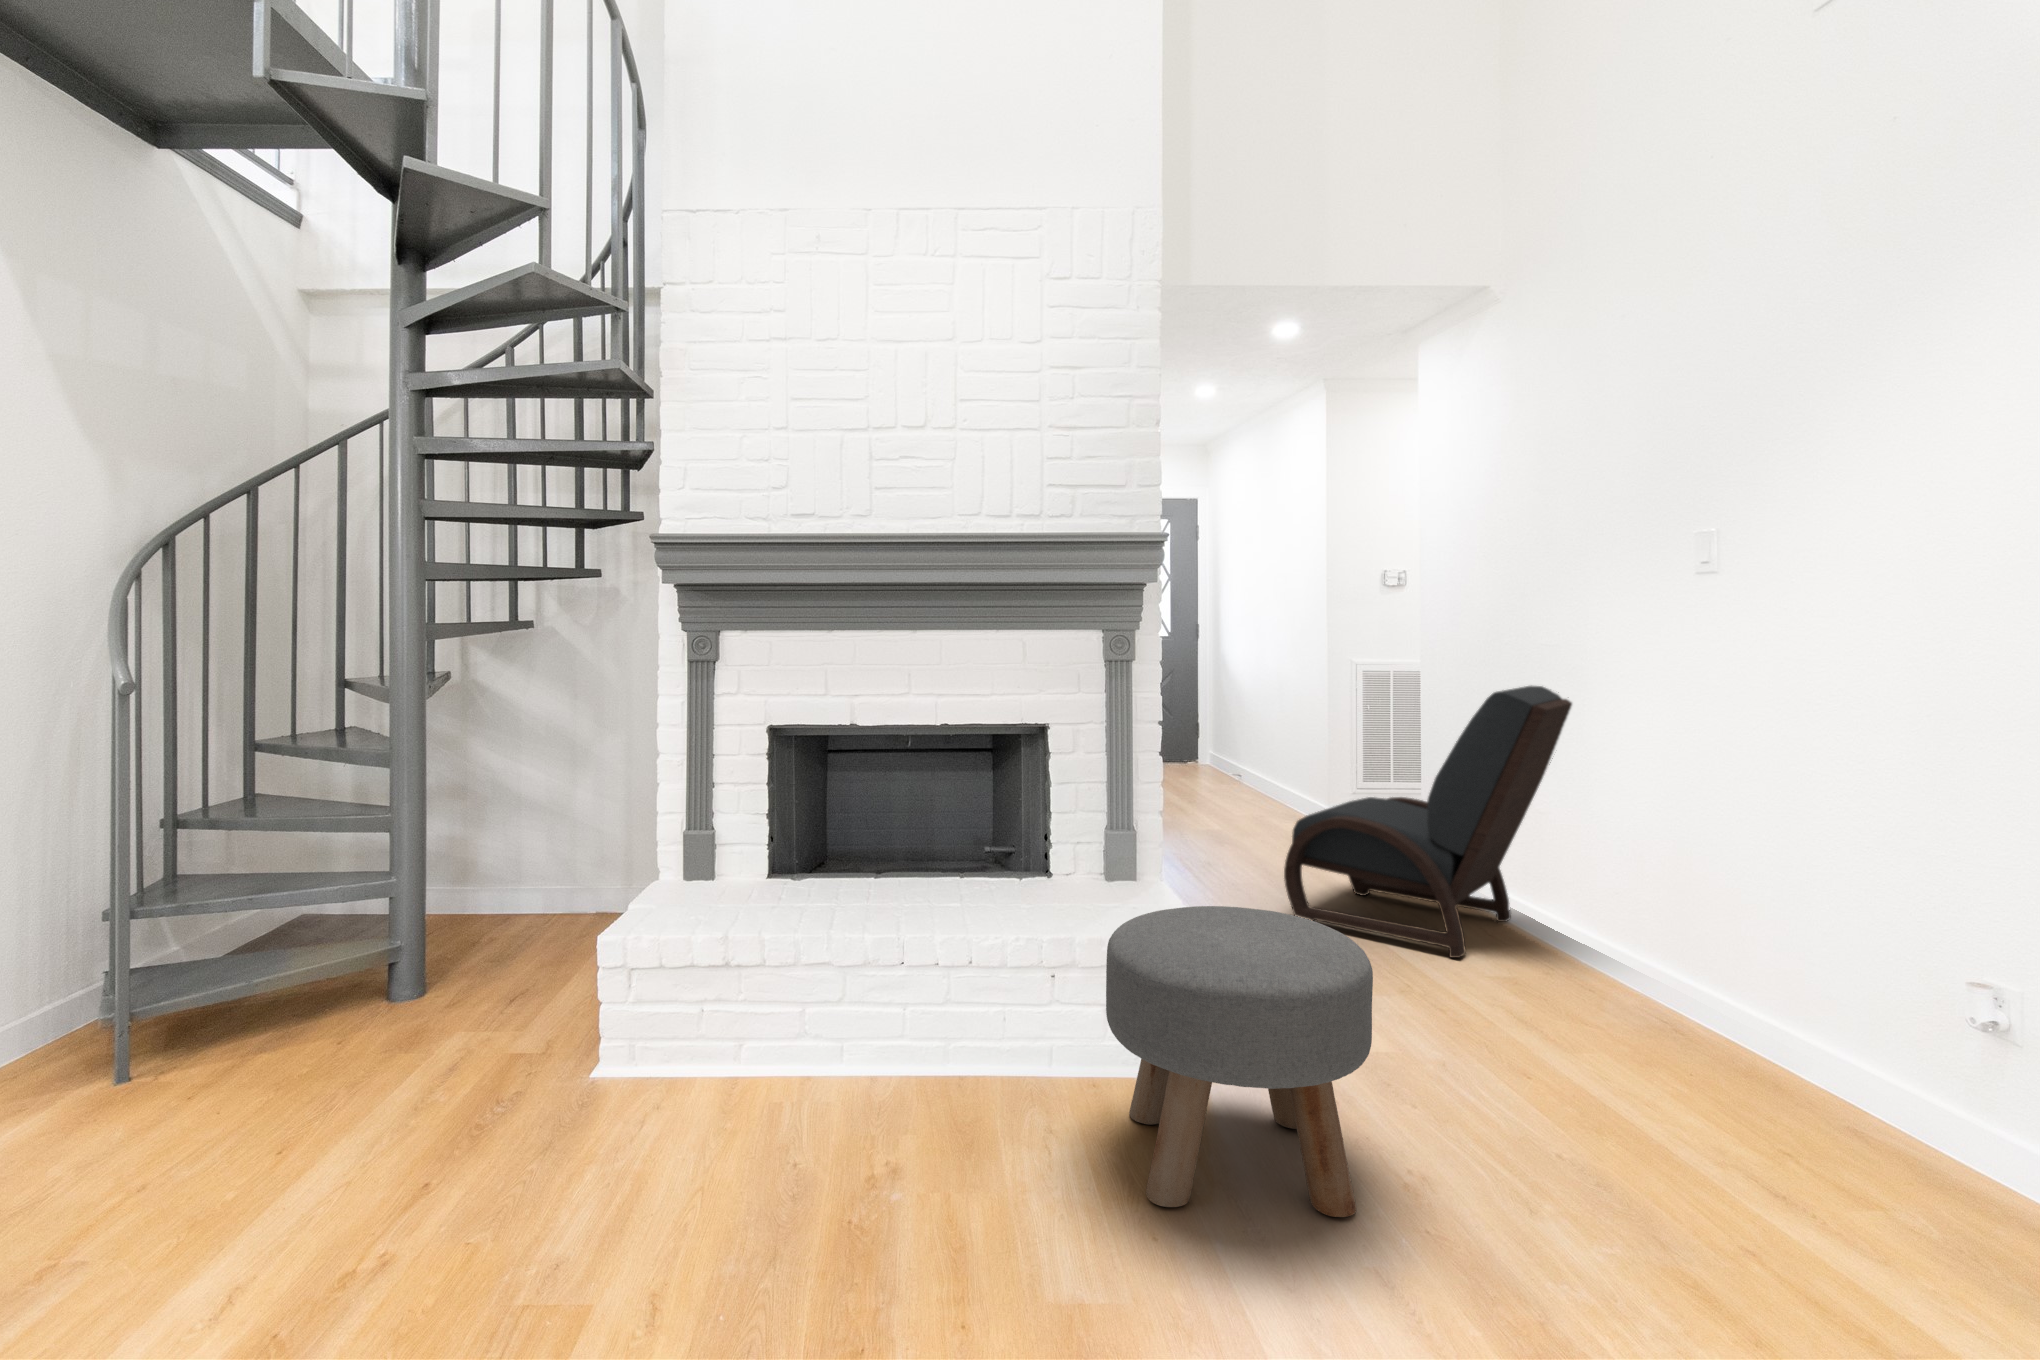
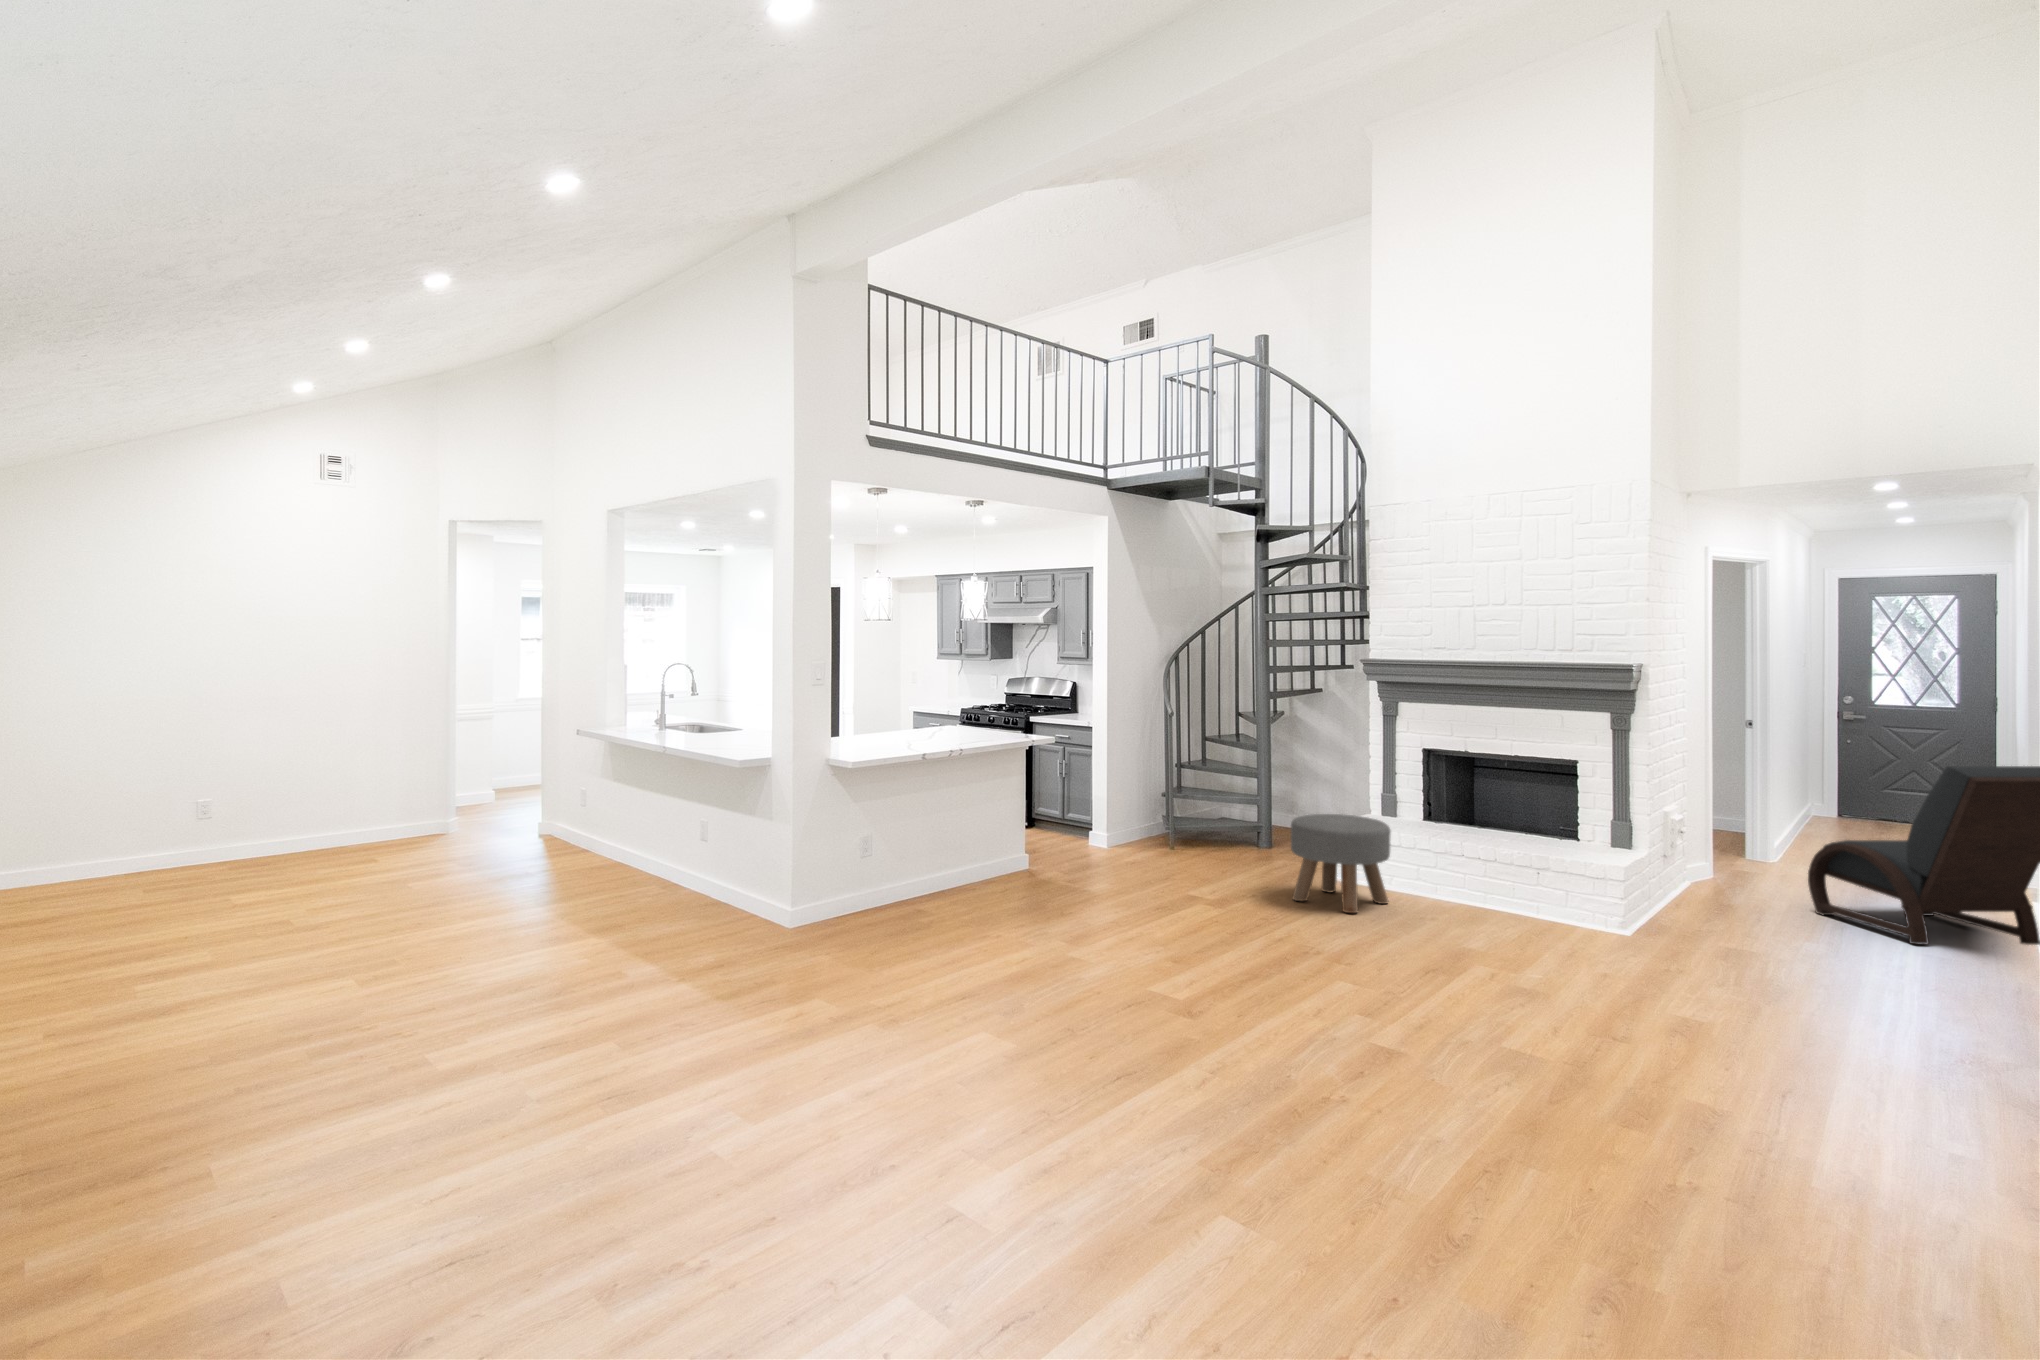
ottoman: present [1106,906,1373,1217] -> present [1291,814,1391,913]

